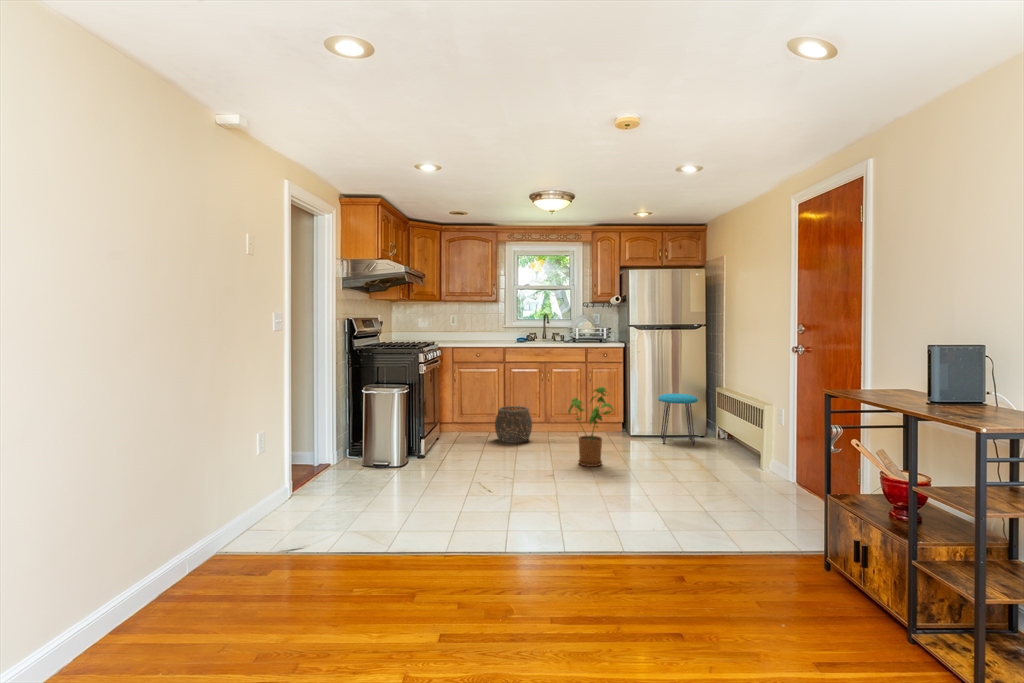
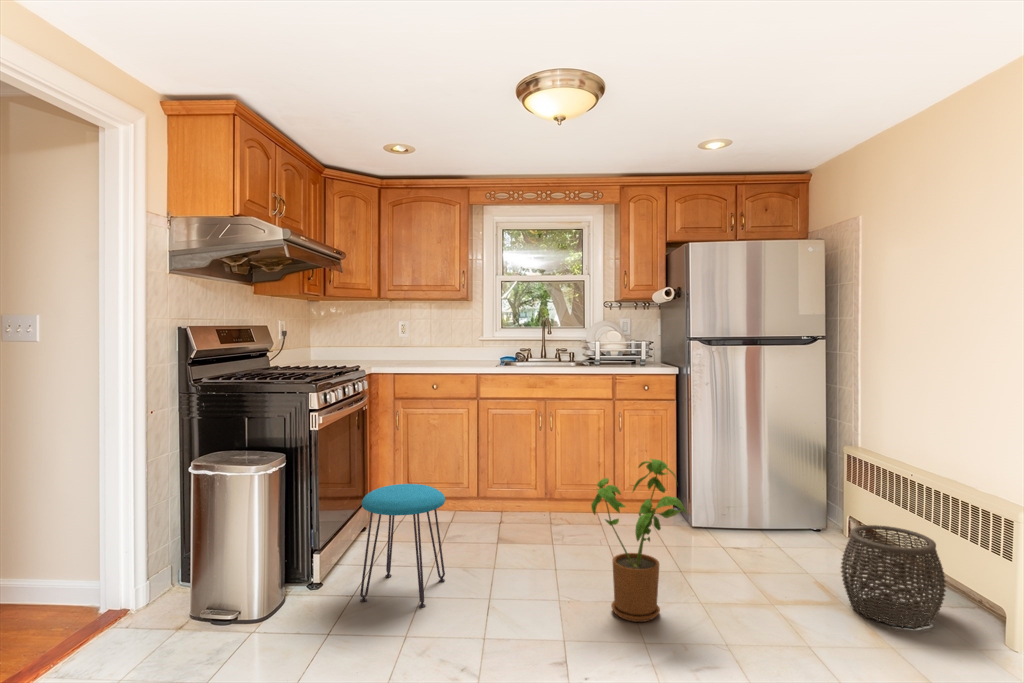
stool: present [658,393,698,445] -> present [360,484,445,607]
woven basket: present [495,406,532,443] -> present [841,525,946,628]

